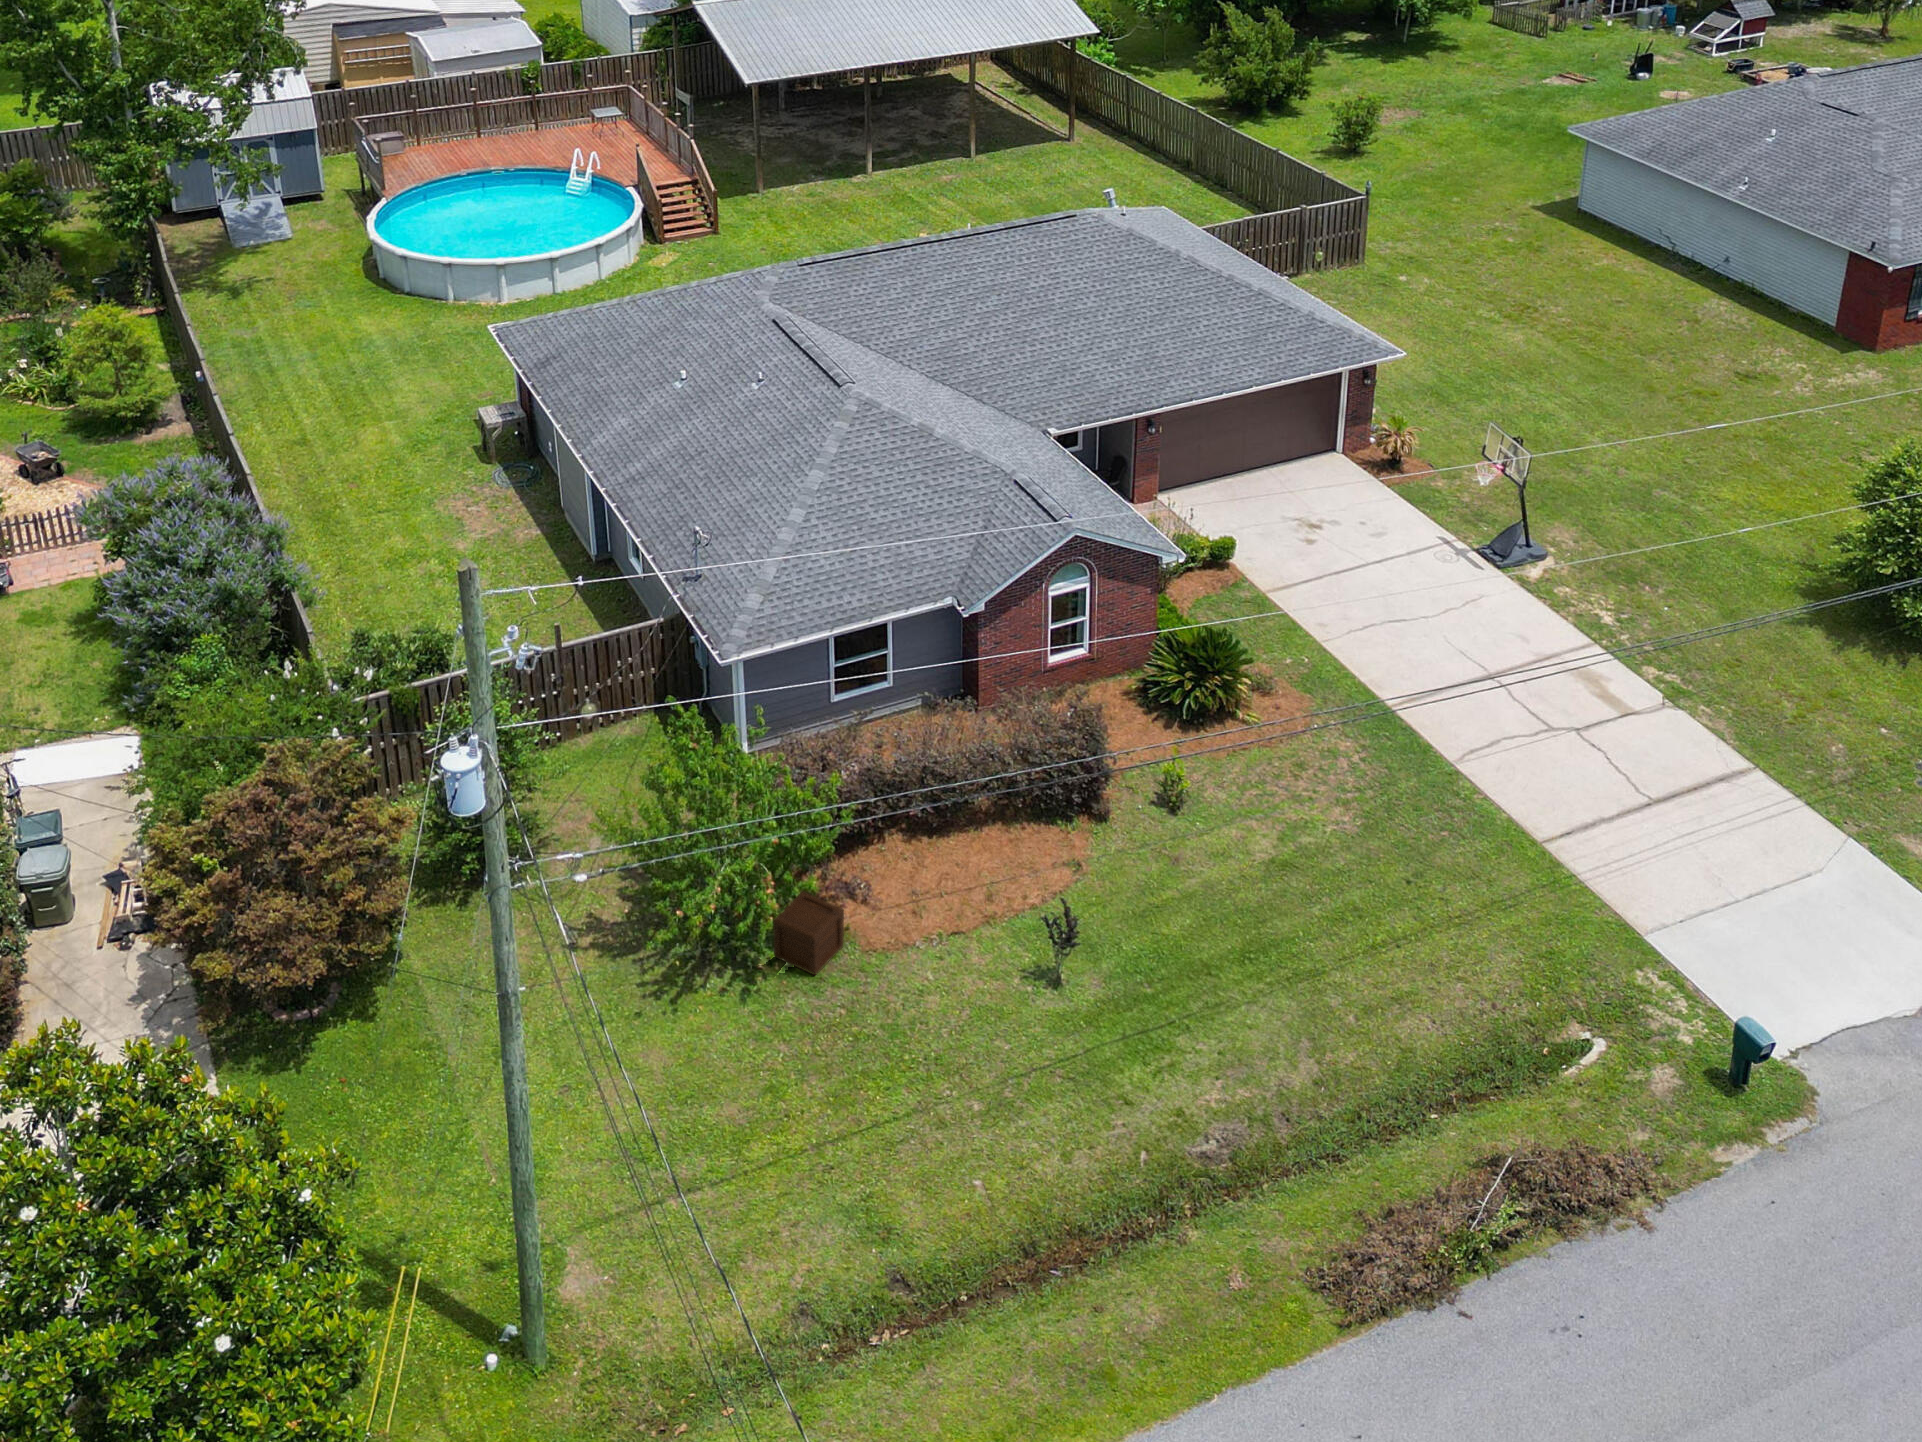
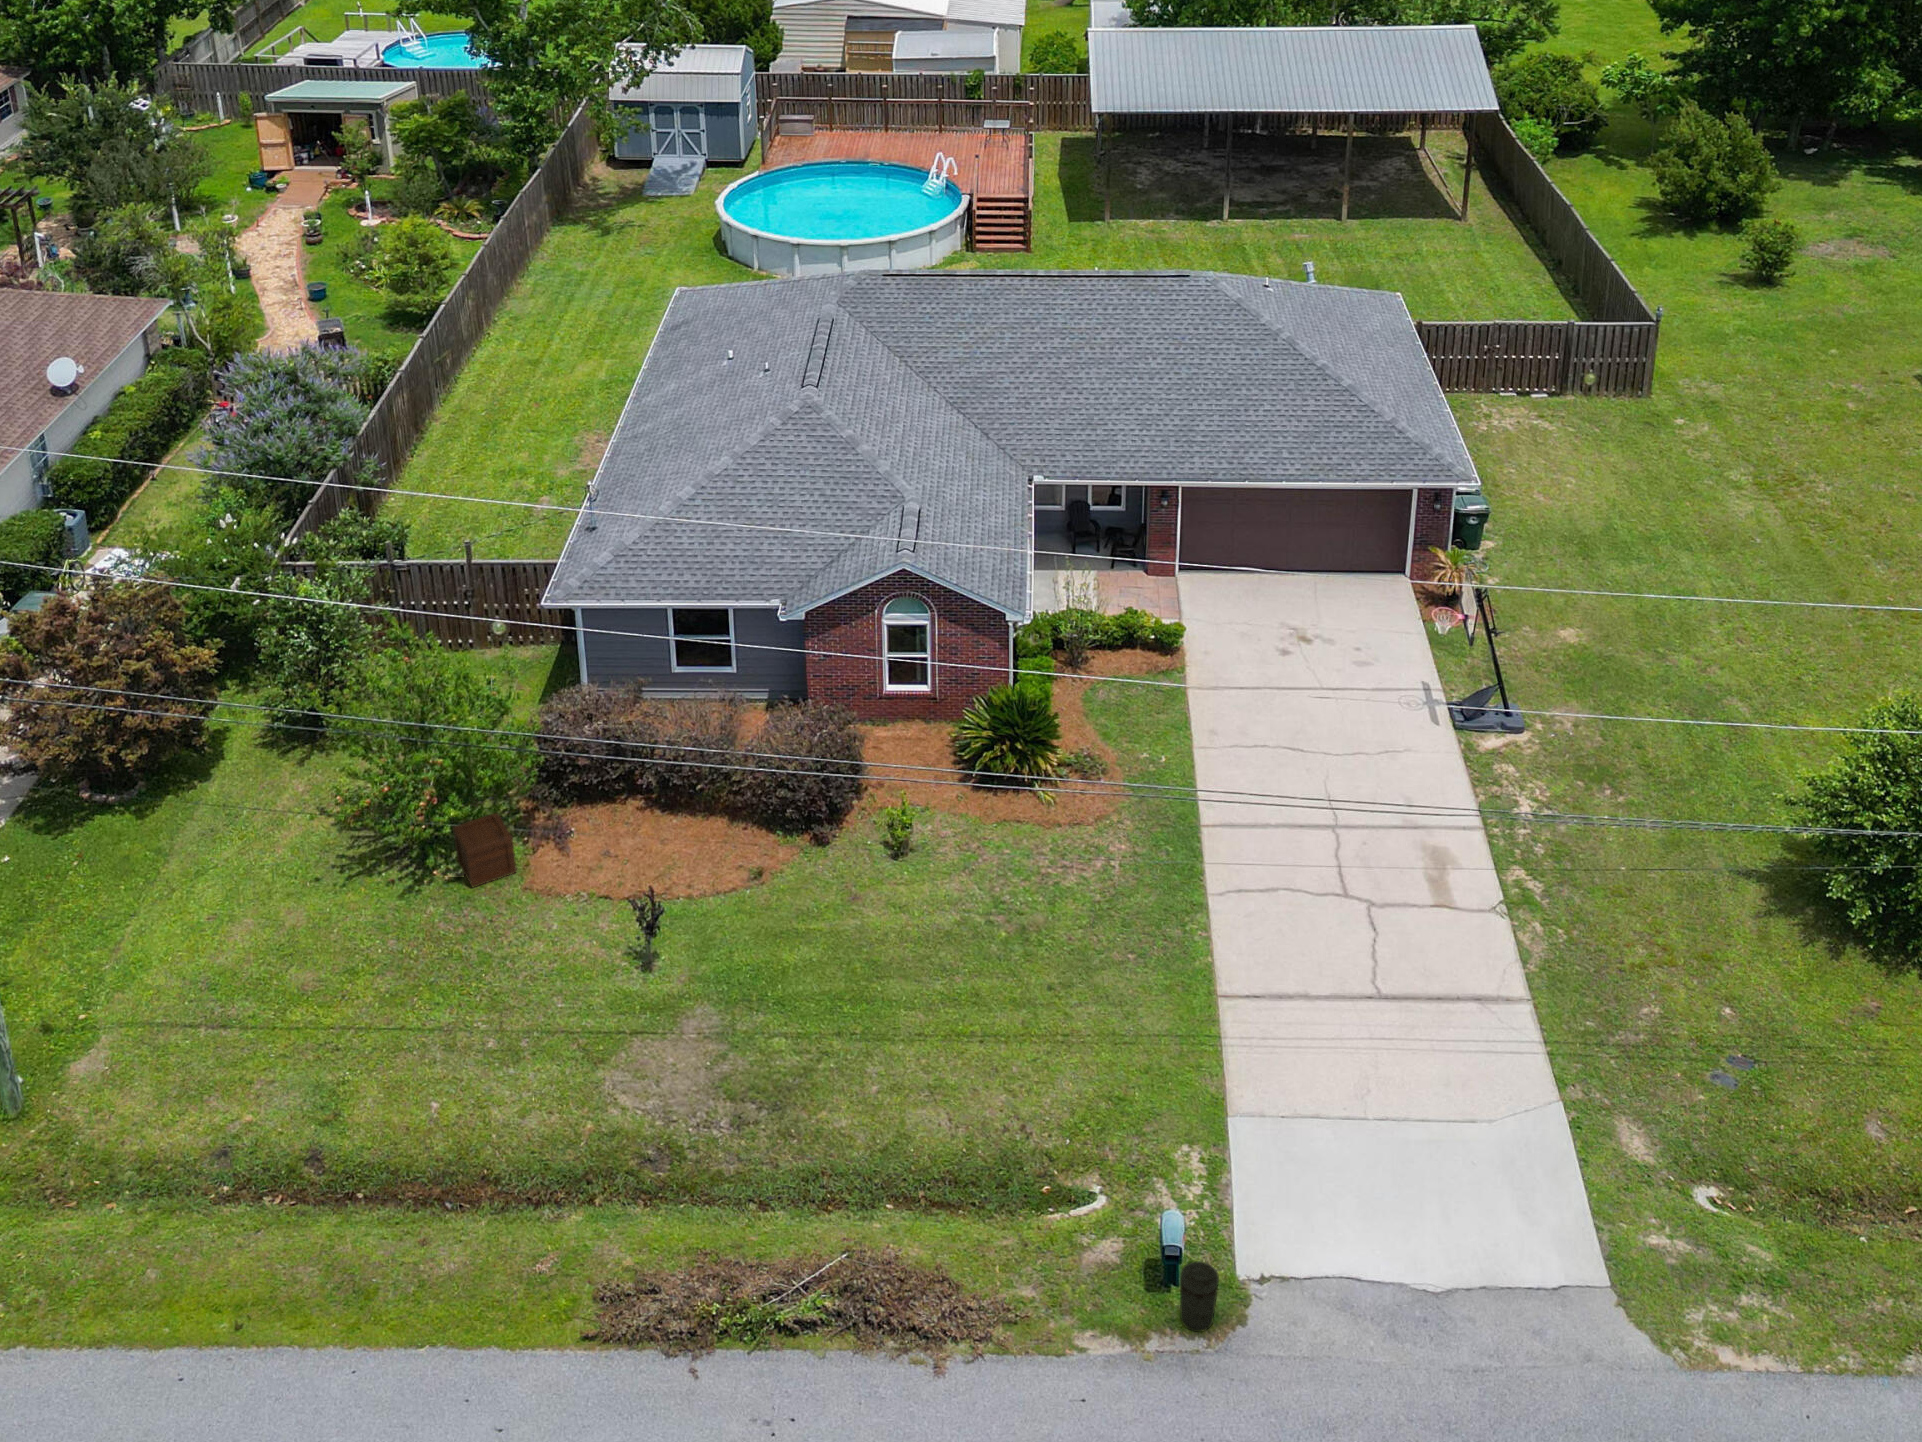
trash can: none [1755,1044,1799,1107] -> present [1180,1261,1219,1332]

